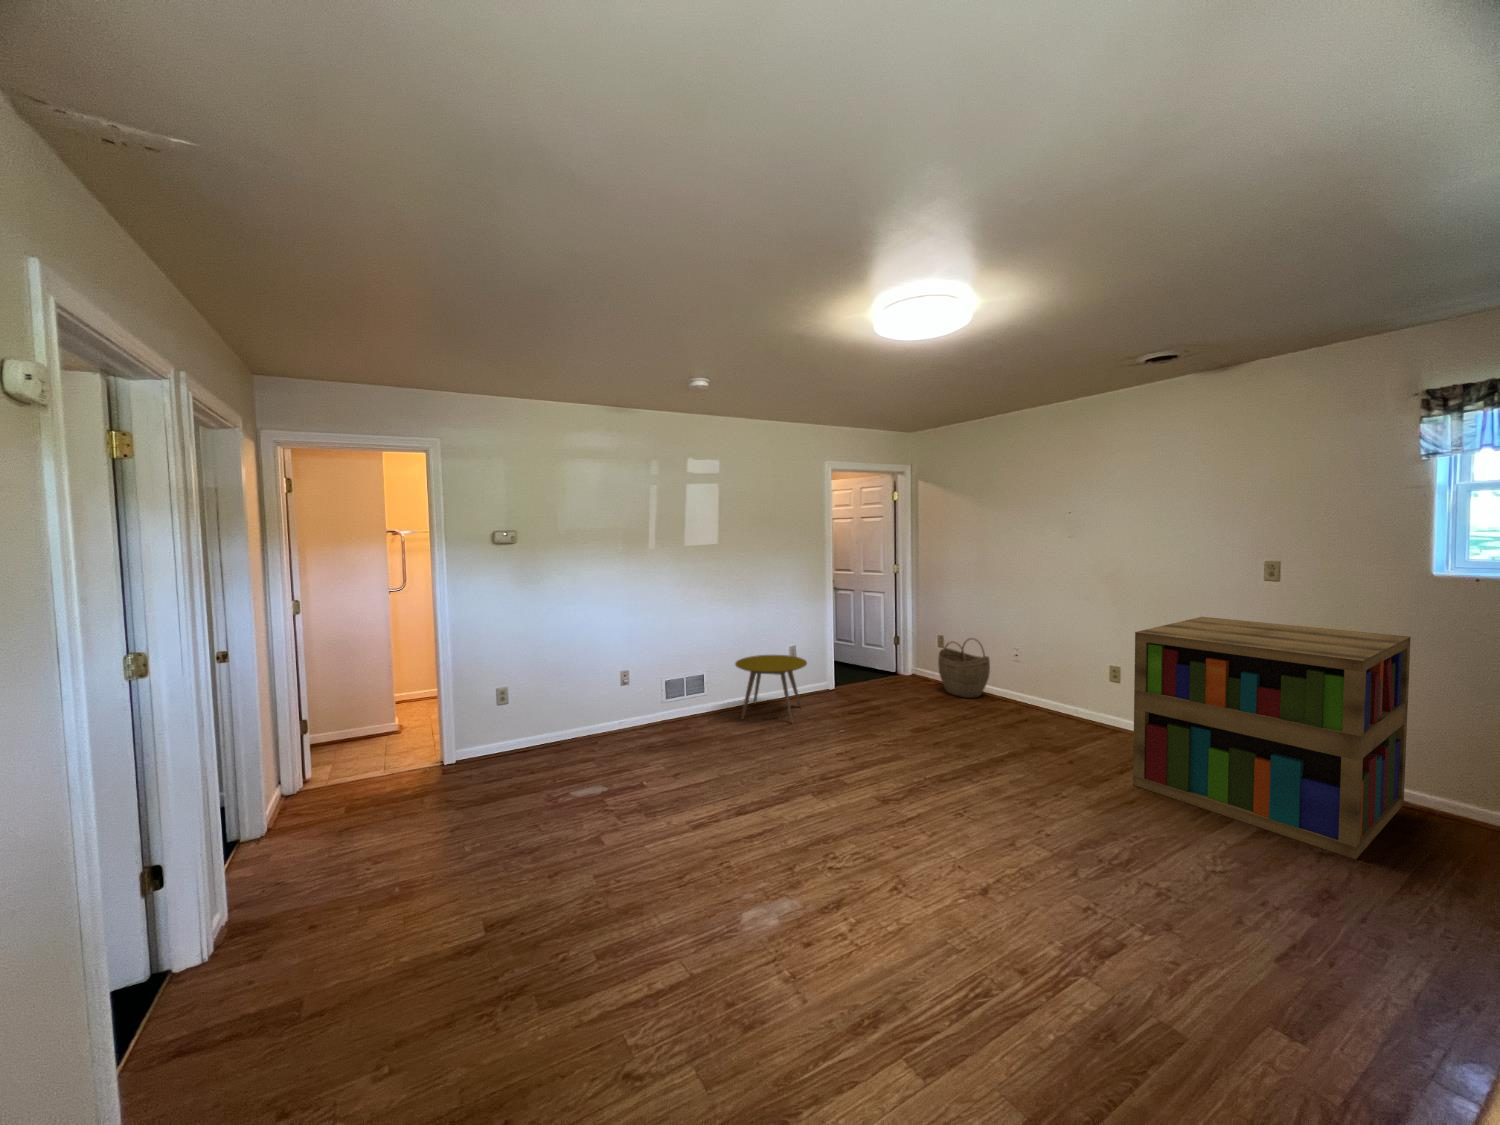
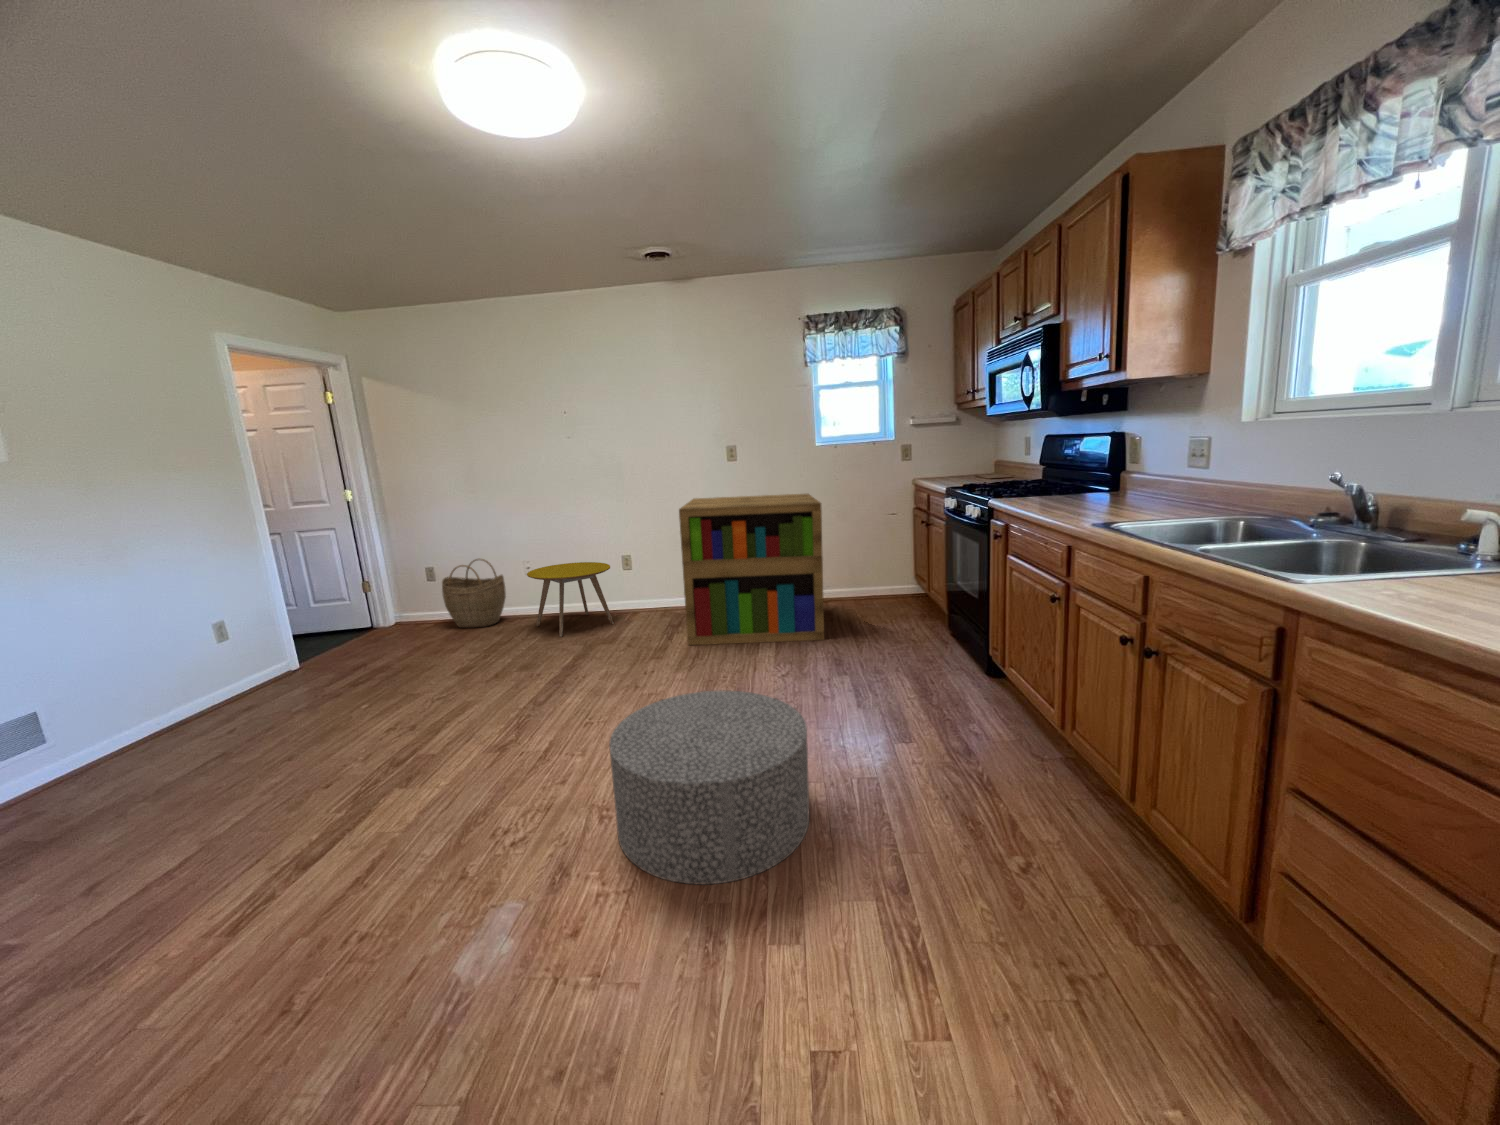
side table: present [735,655,807,723] -> present [527,562,614,637]
ottoman: none [879,815,1076,1025] -> present [609,690,809,884]

